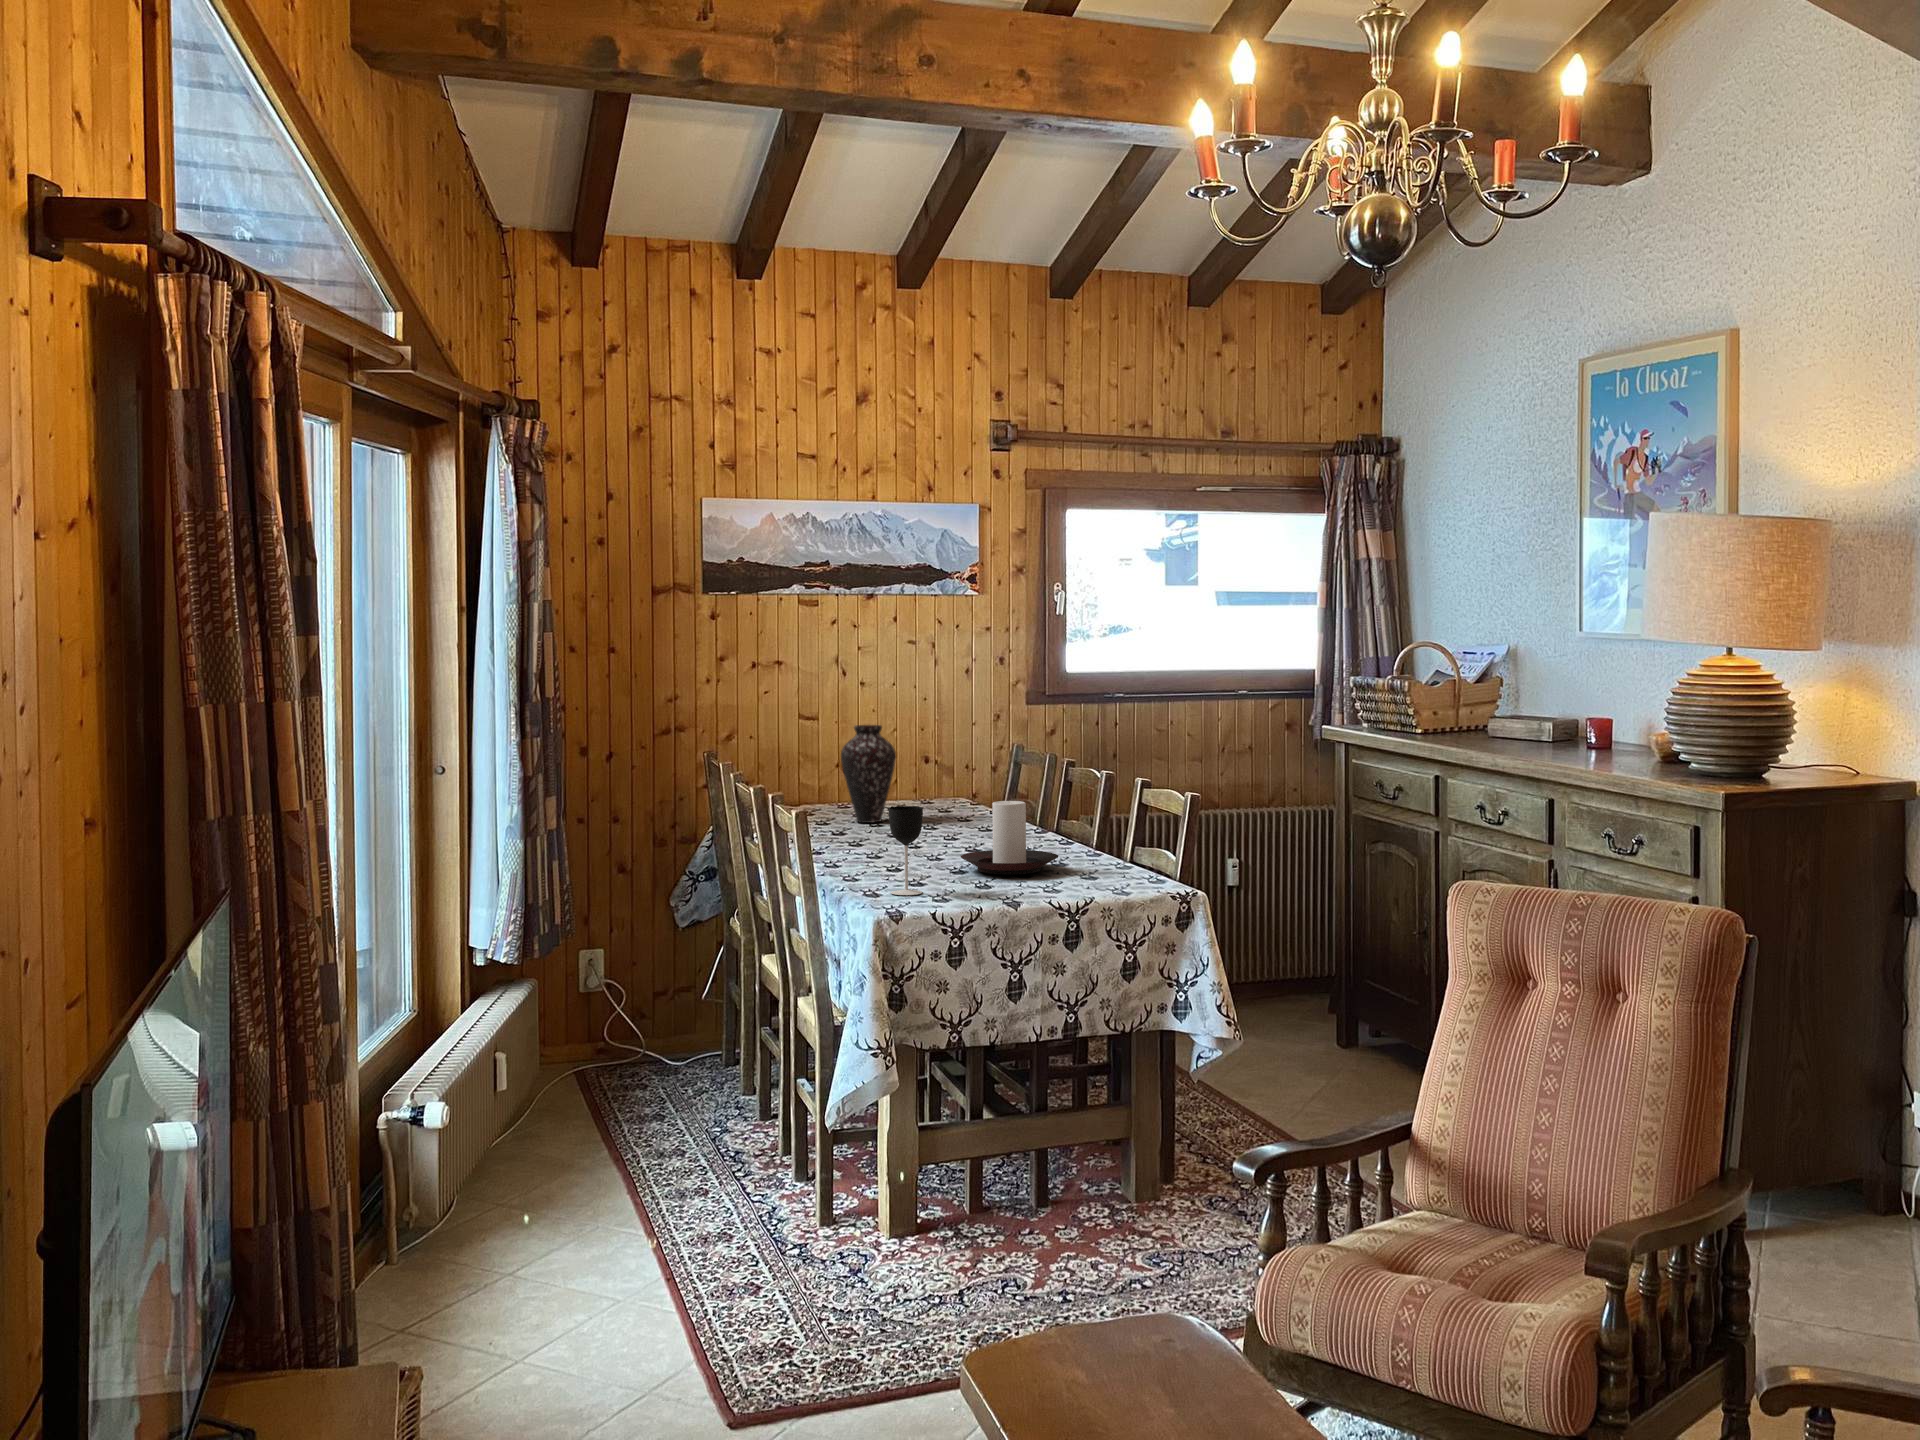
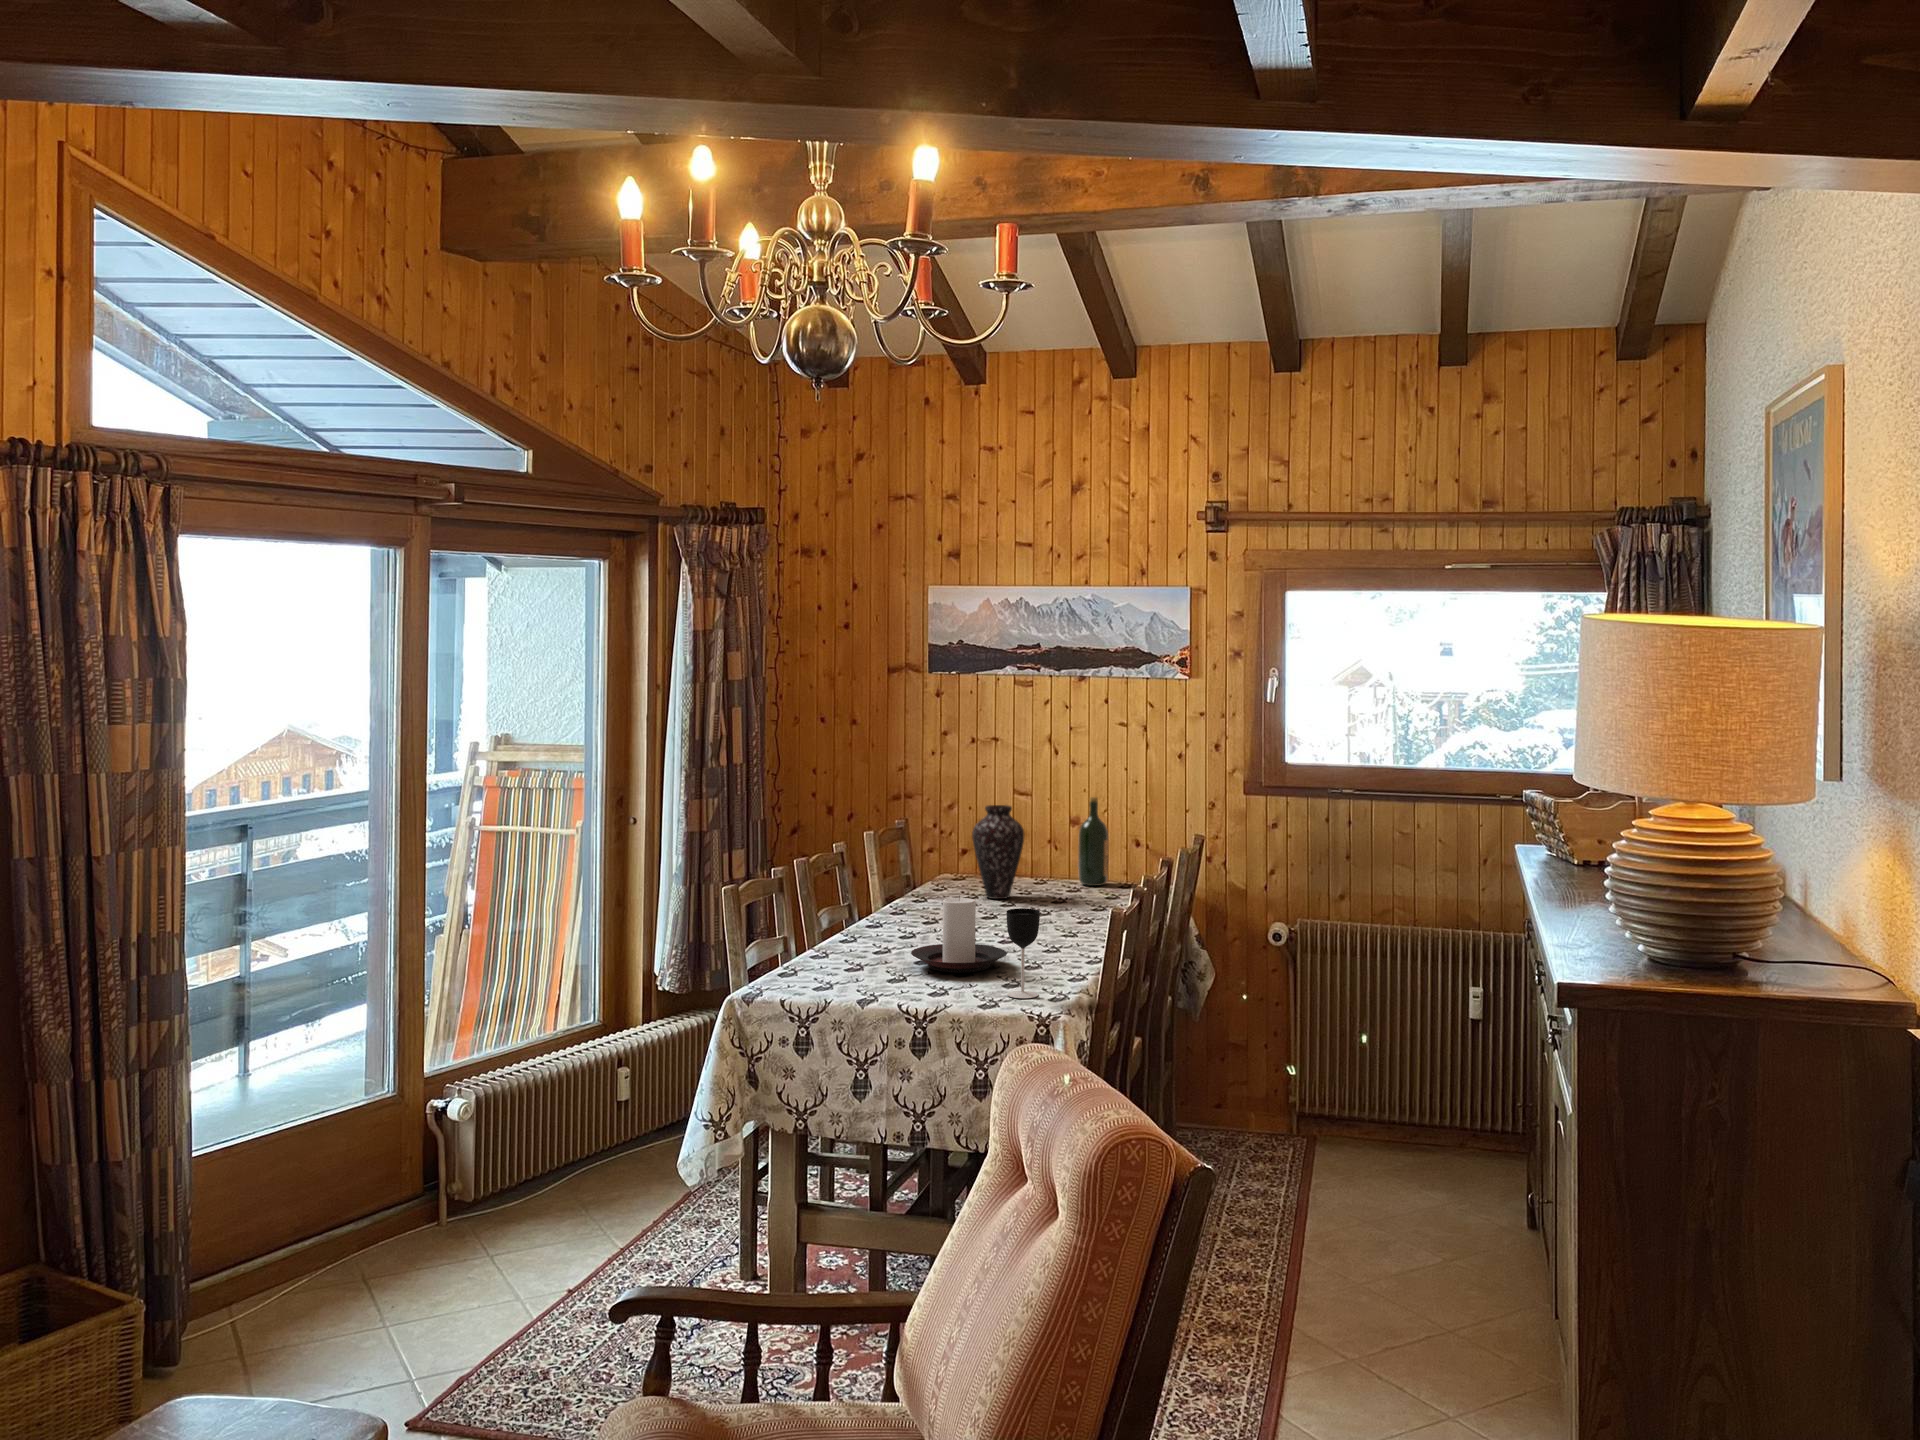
wine bottle: none [908,716,938,806] -> present [1078,797,1109,886]
wine glass: present [889,806,923,895] -> present [1006,908,1040,998]

